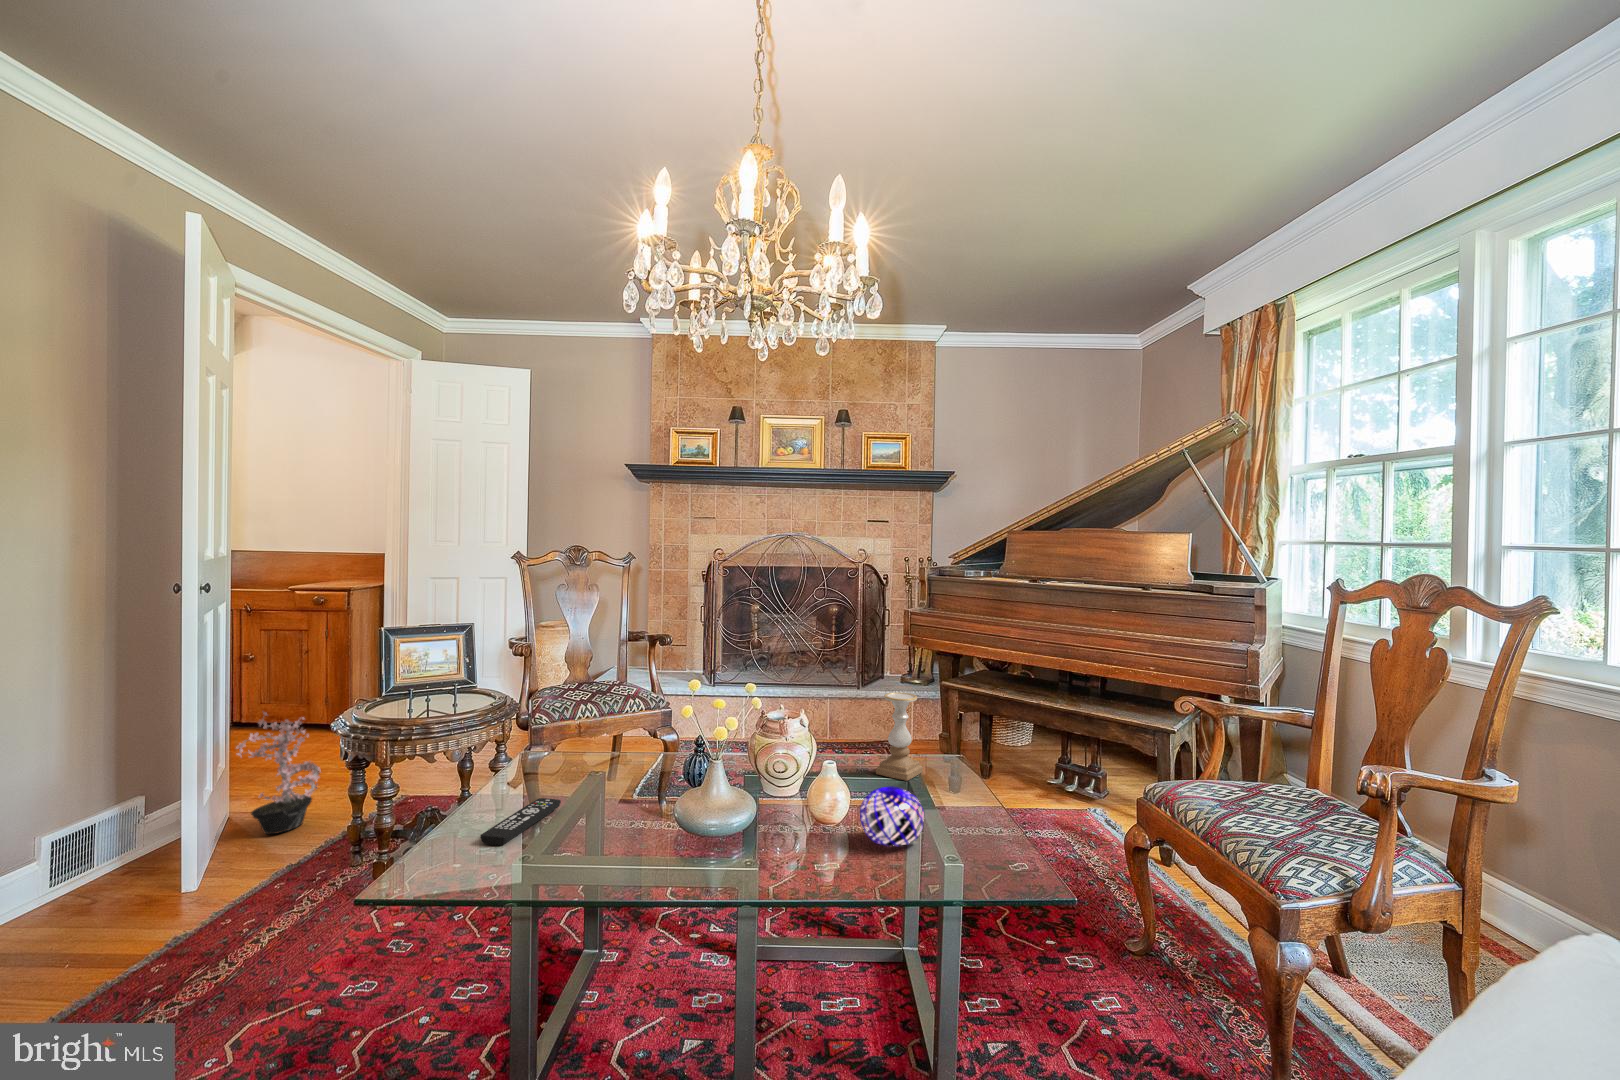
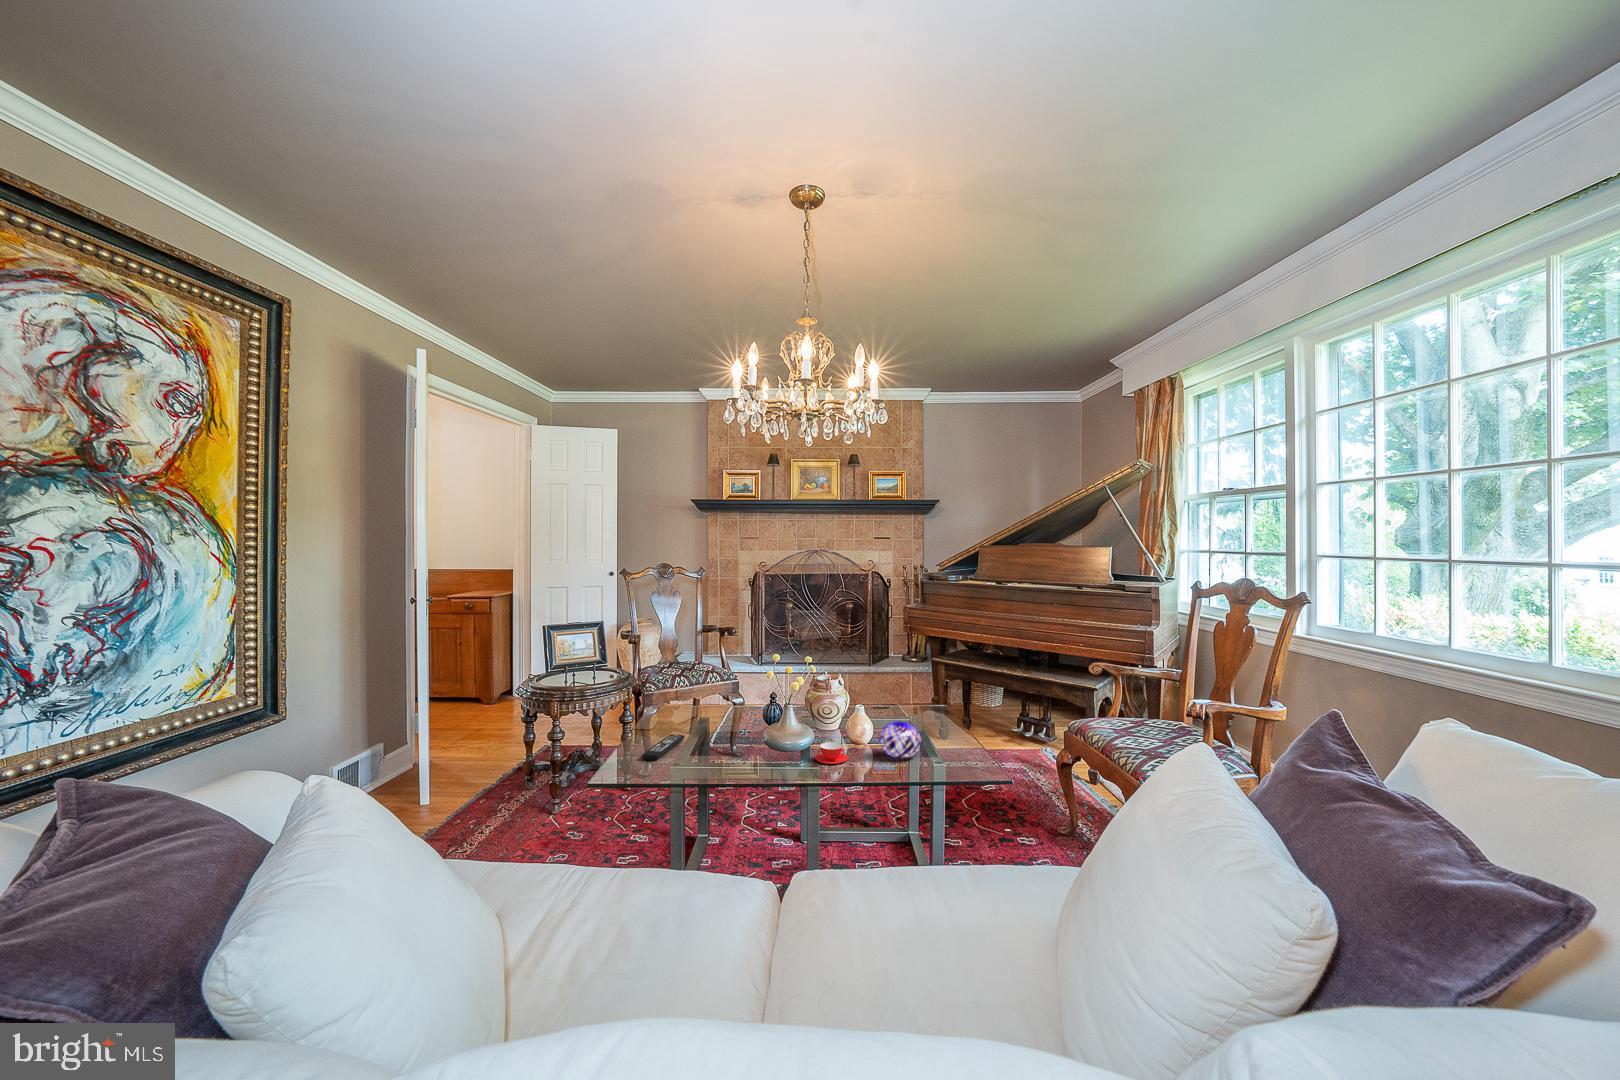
candle holder: present [876,692,922,781] -> none [888,664,920,723]
potted plant: present [237,712,320,834] -> none [441,684,499,771]
teacup: none [756,818,809,856] -> present [815,742,848,764]

